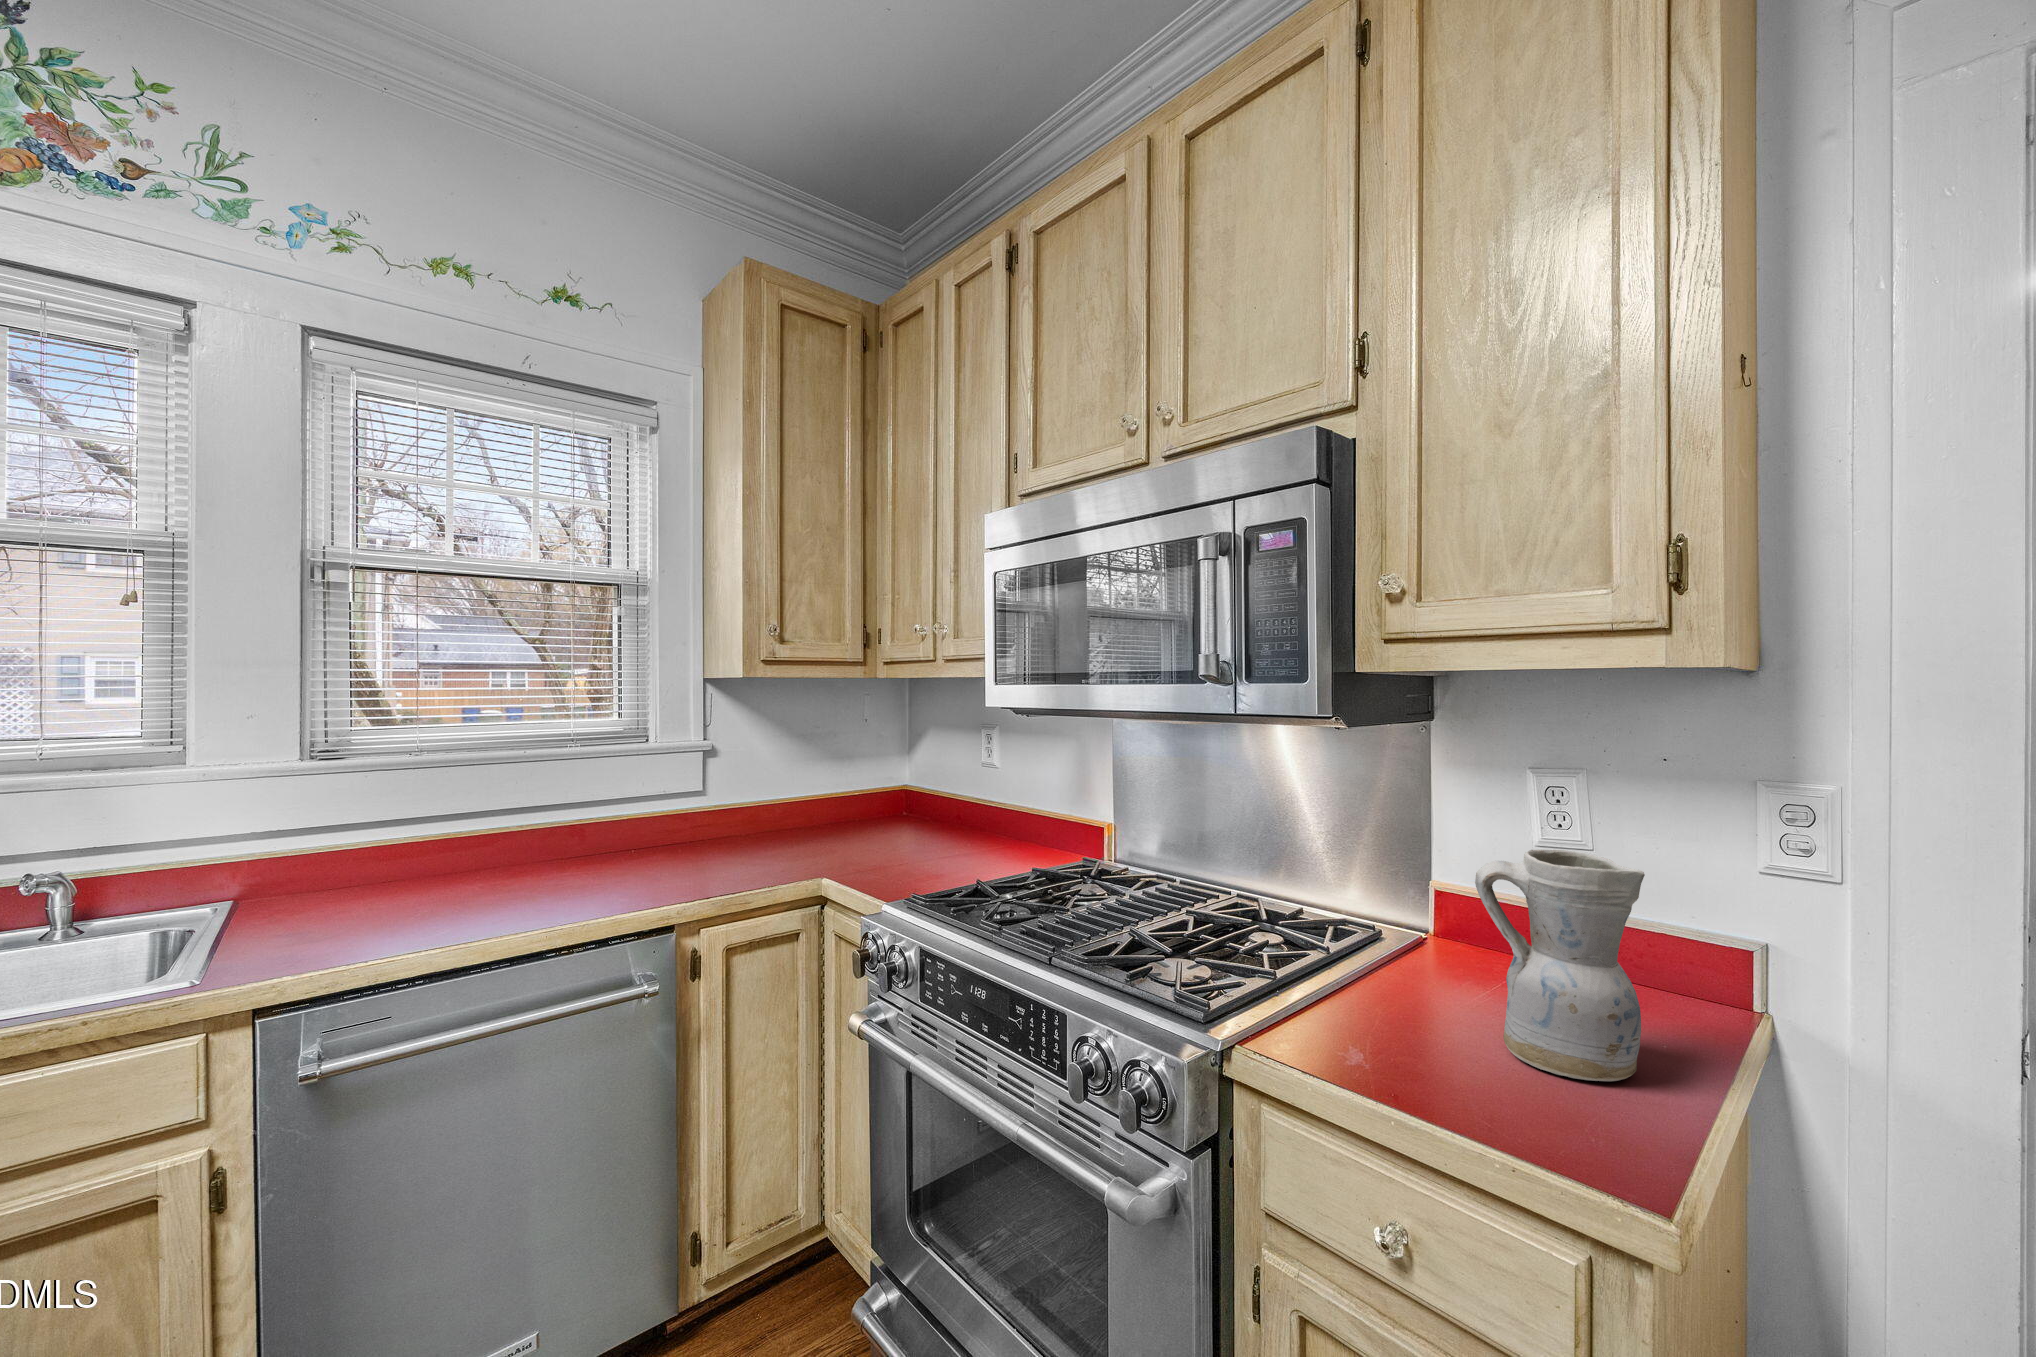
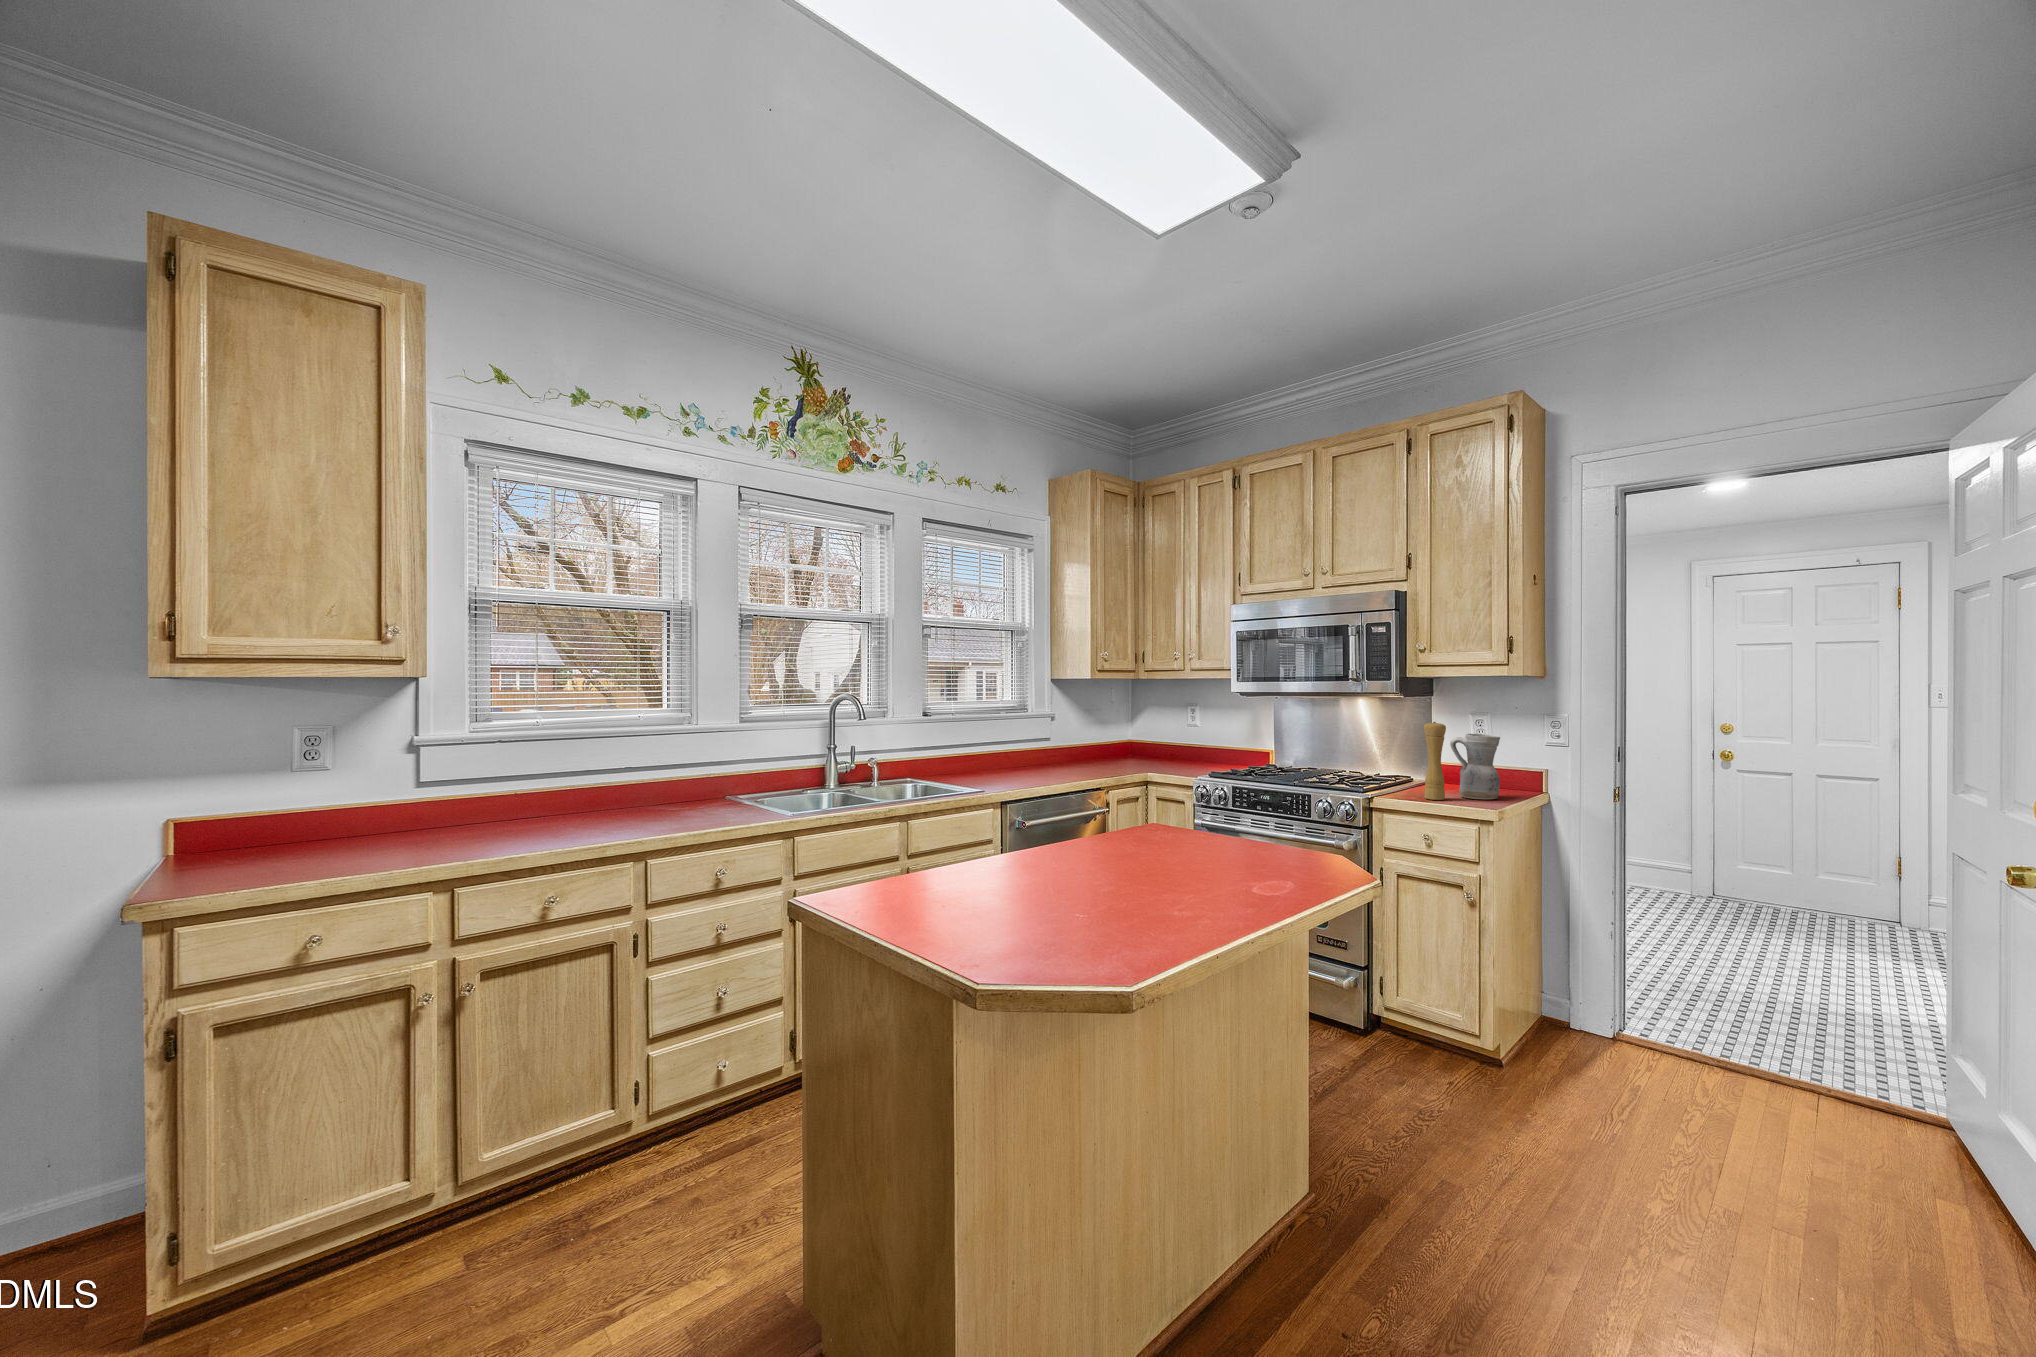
pepper mill: none [1386,818,1459,1085] -> present [1424,722,1446,800]

